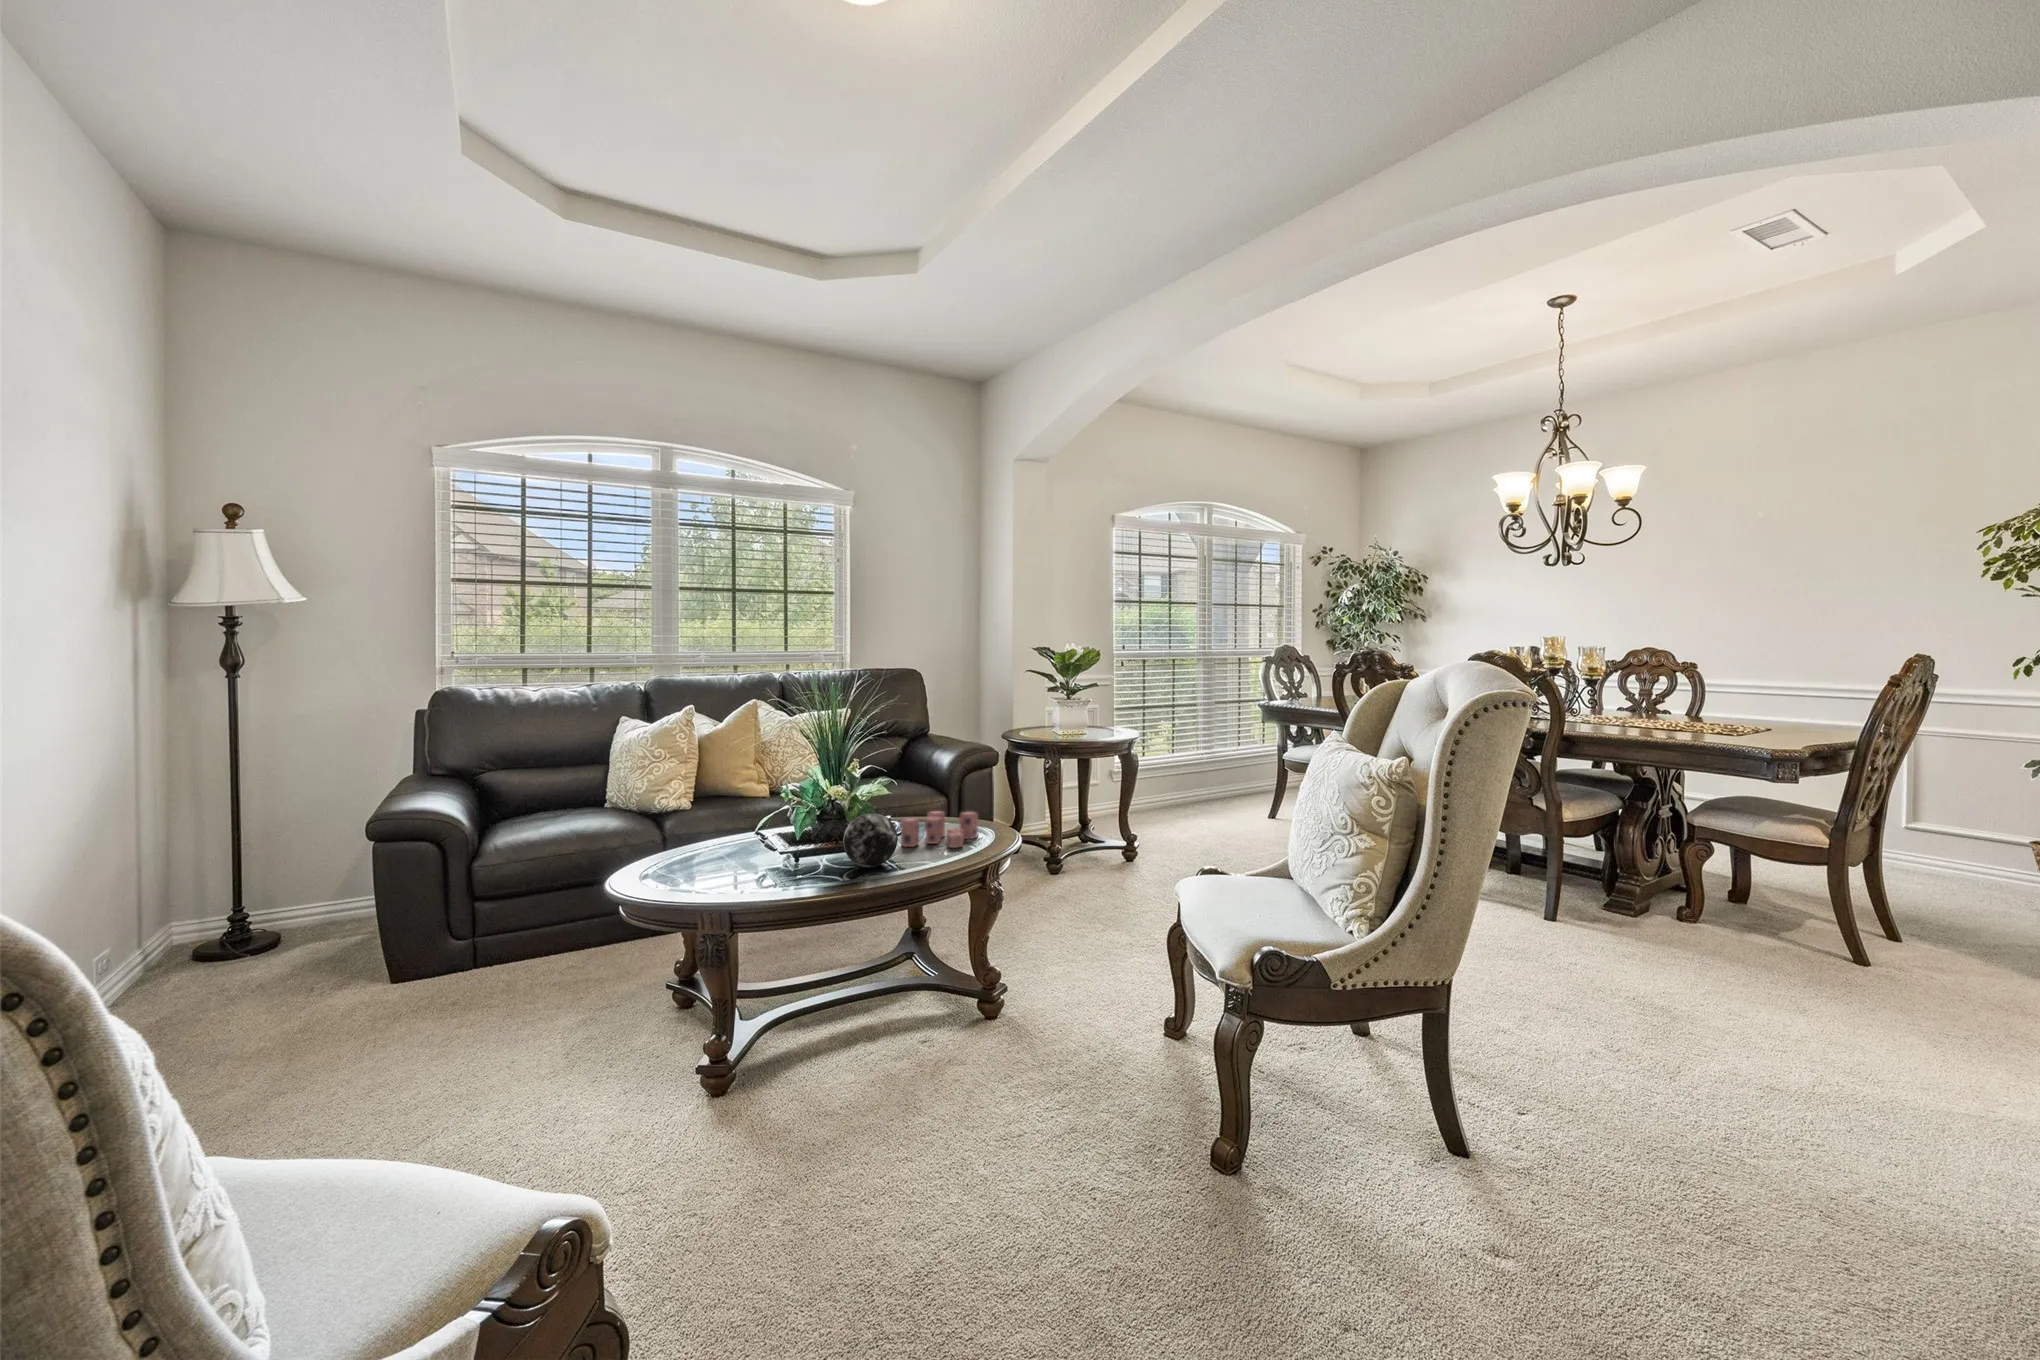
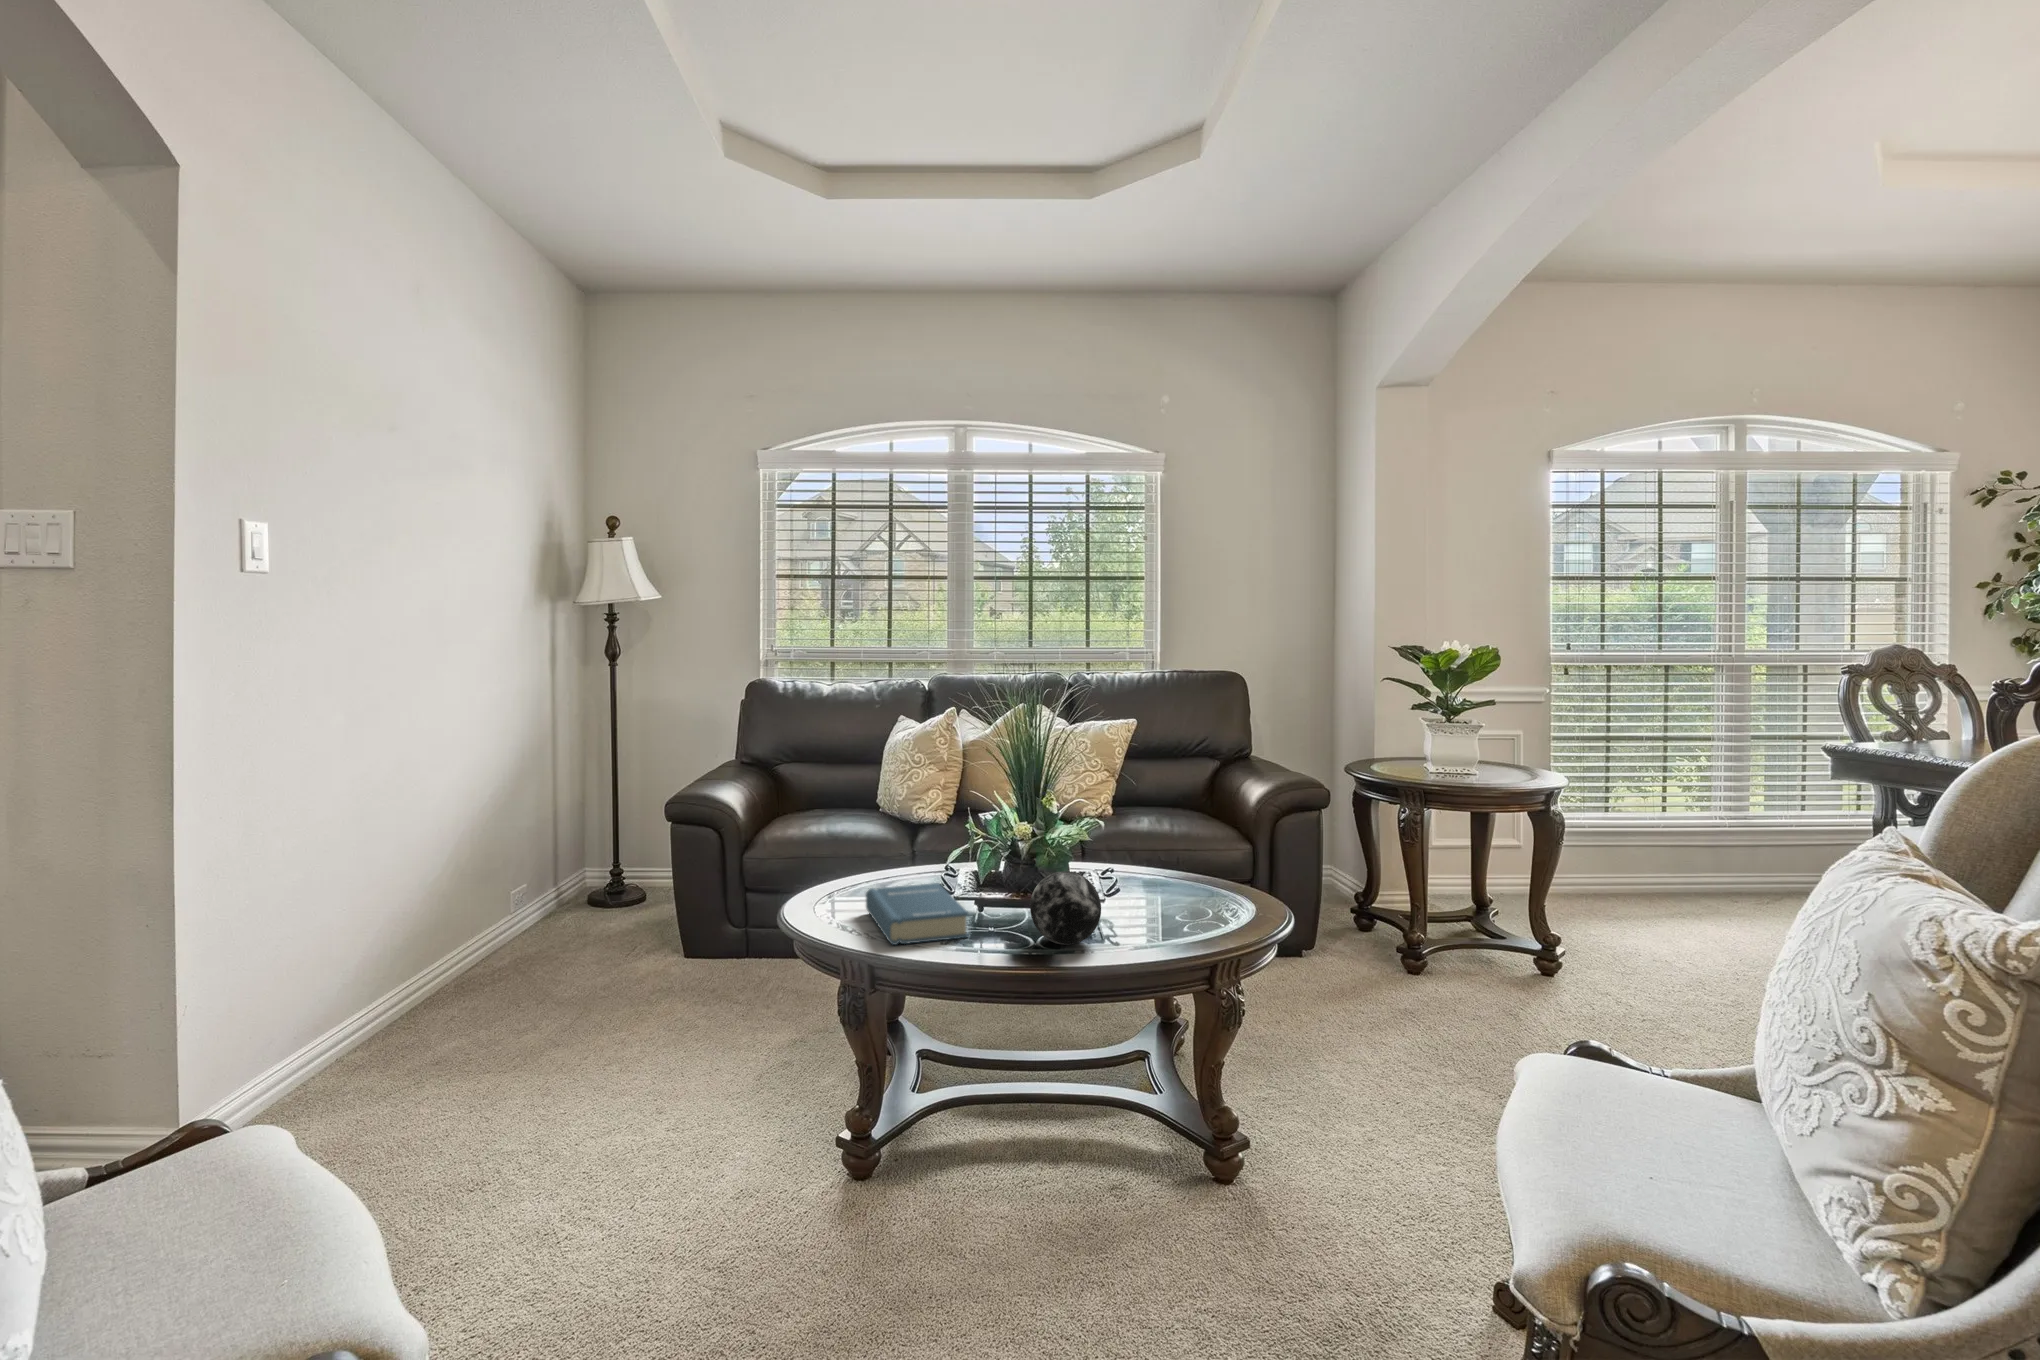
candle: present [901,811,978,848] -> none [1123,874,1236,933]
hardback book: none [687,840,792,888] -> present [866,883,968,945]

